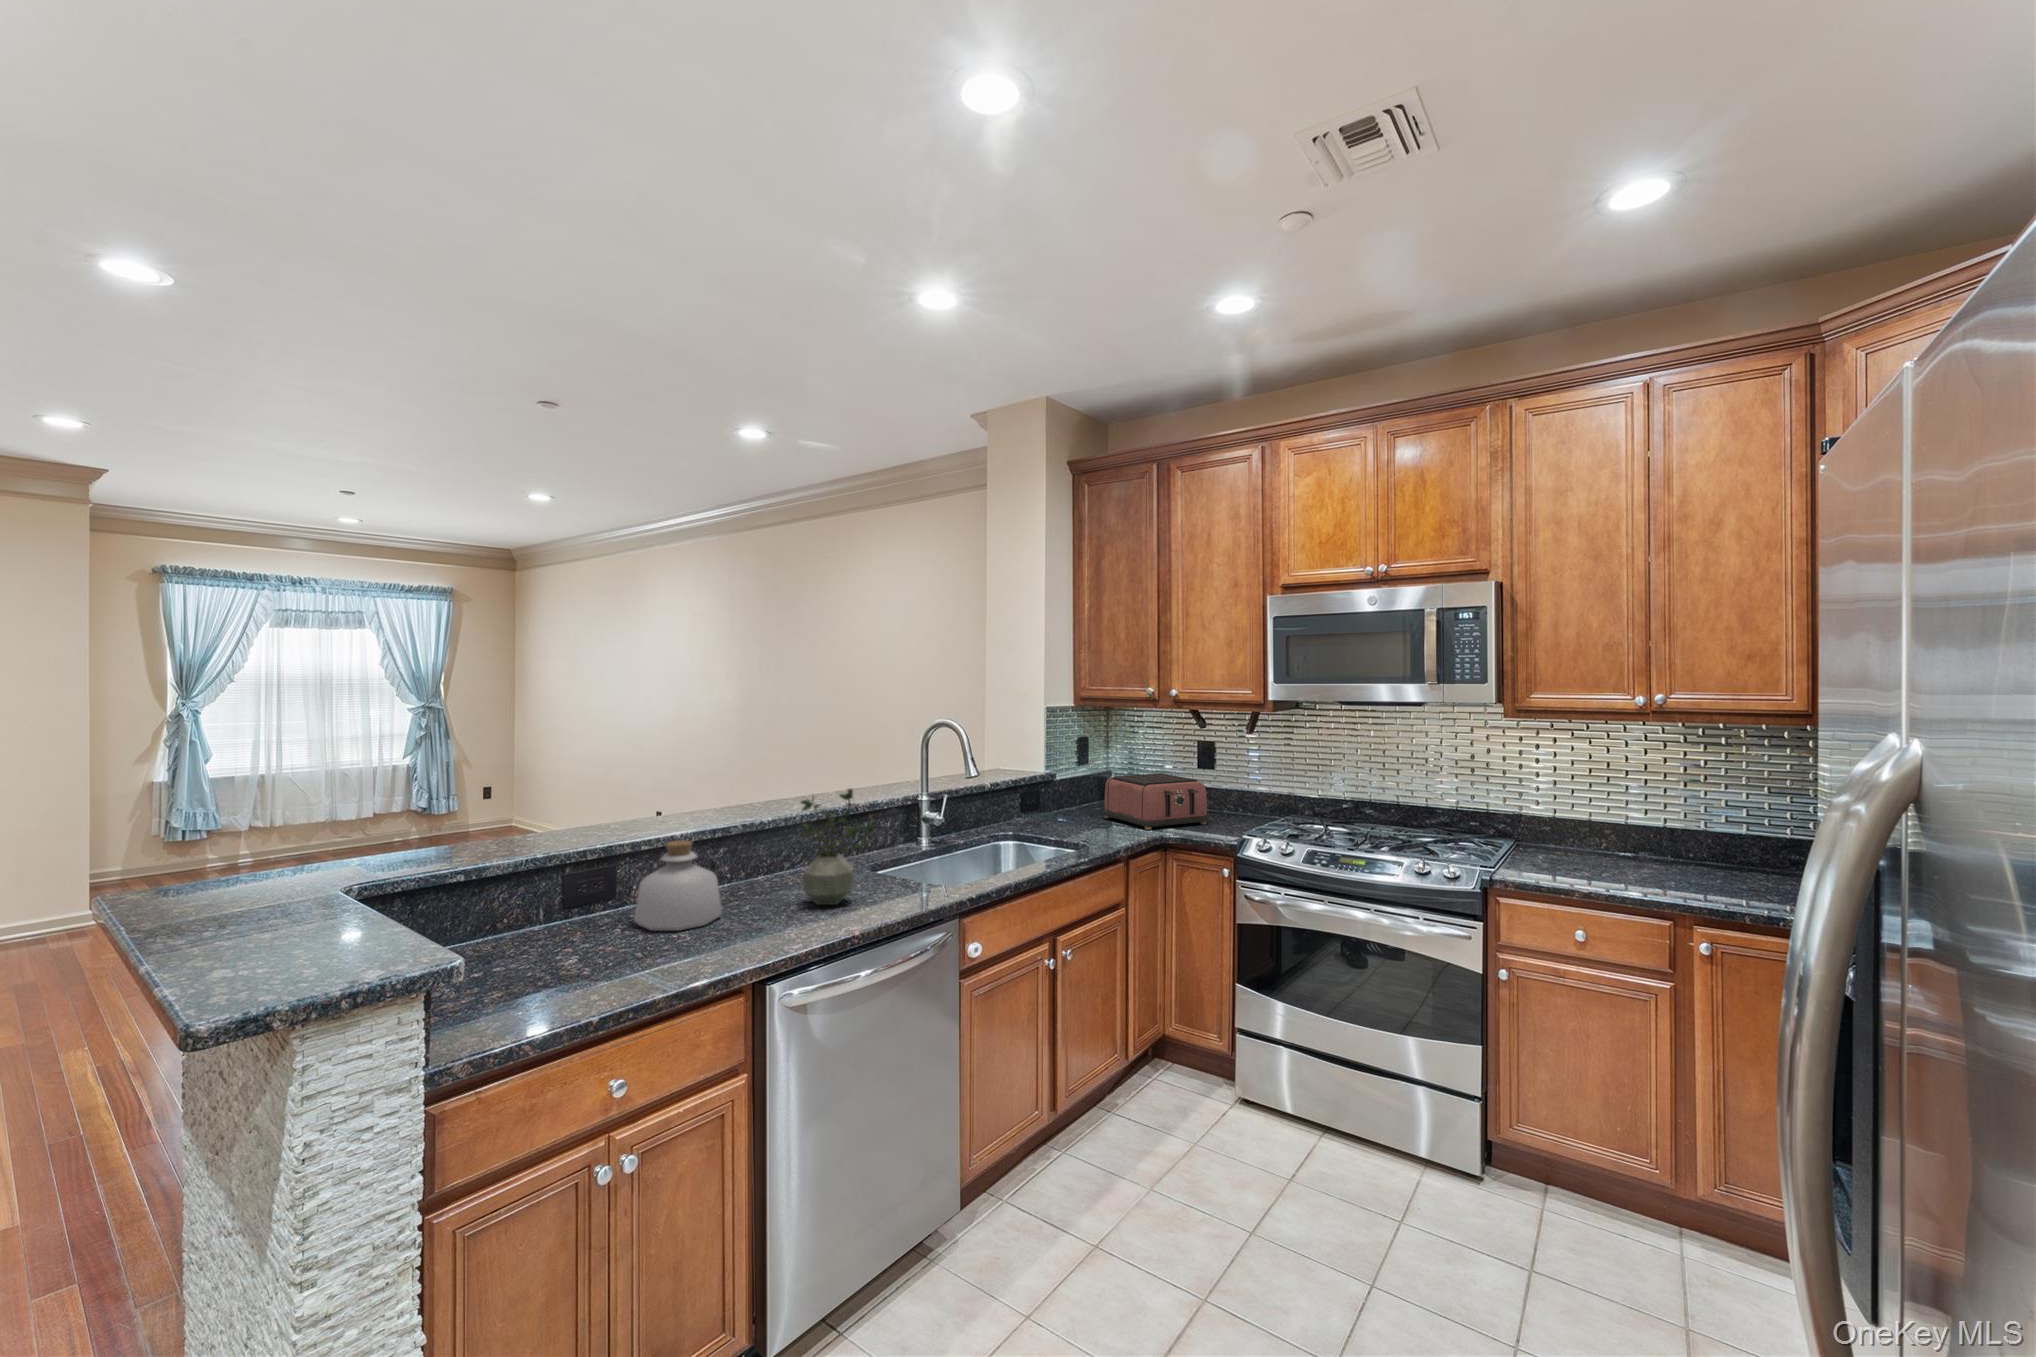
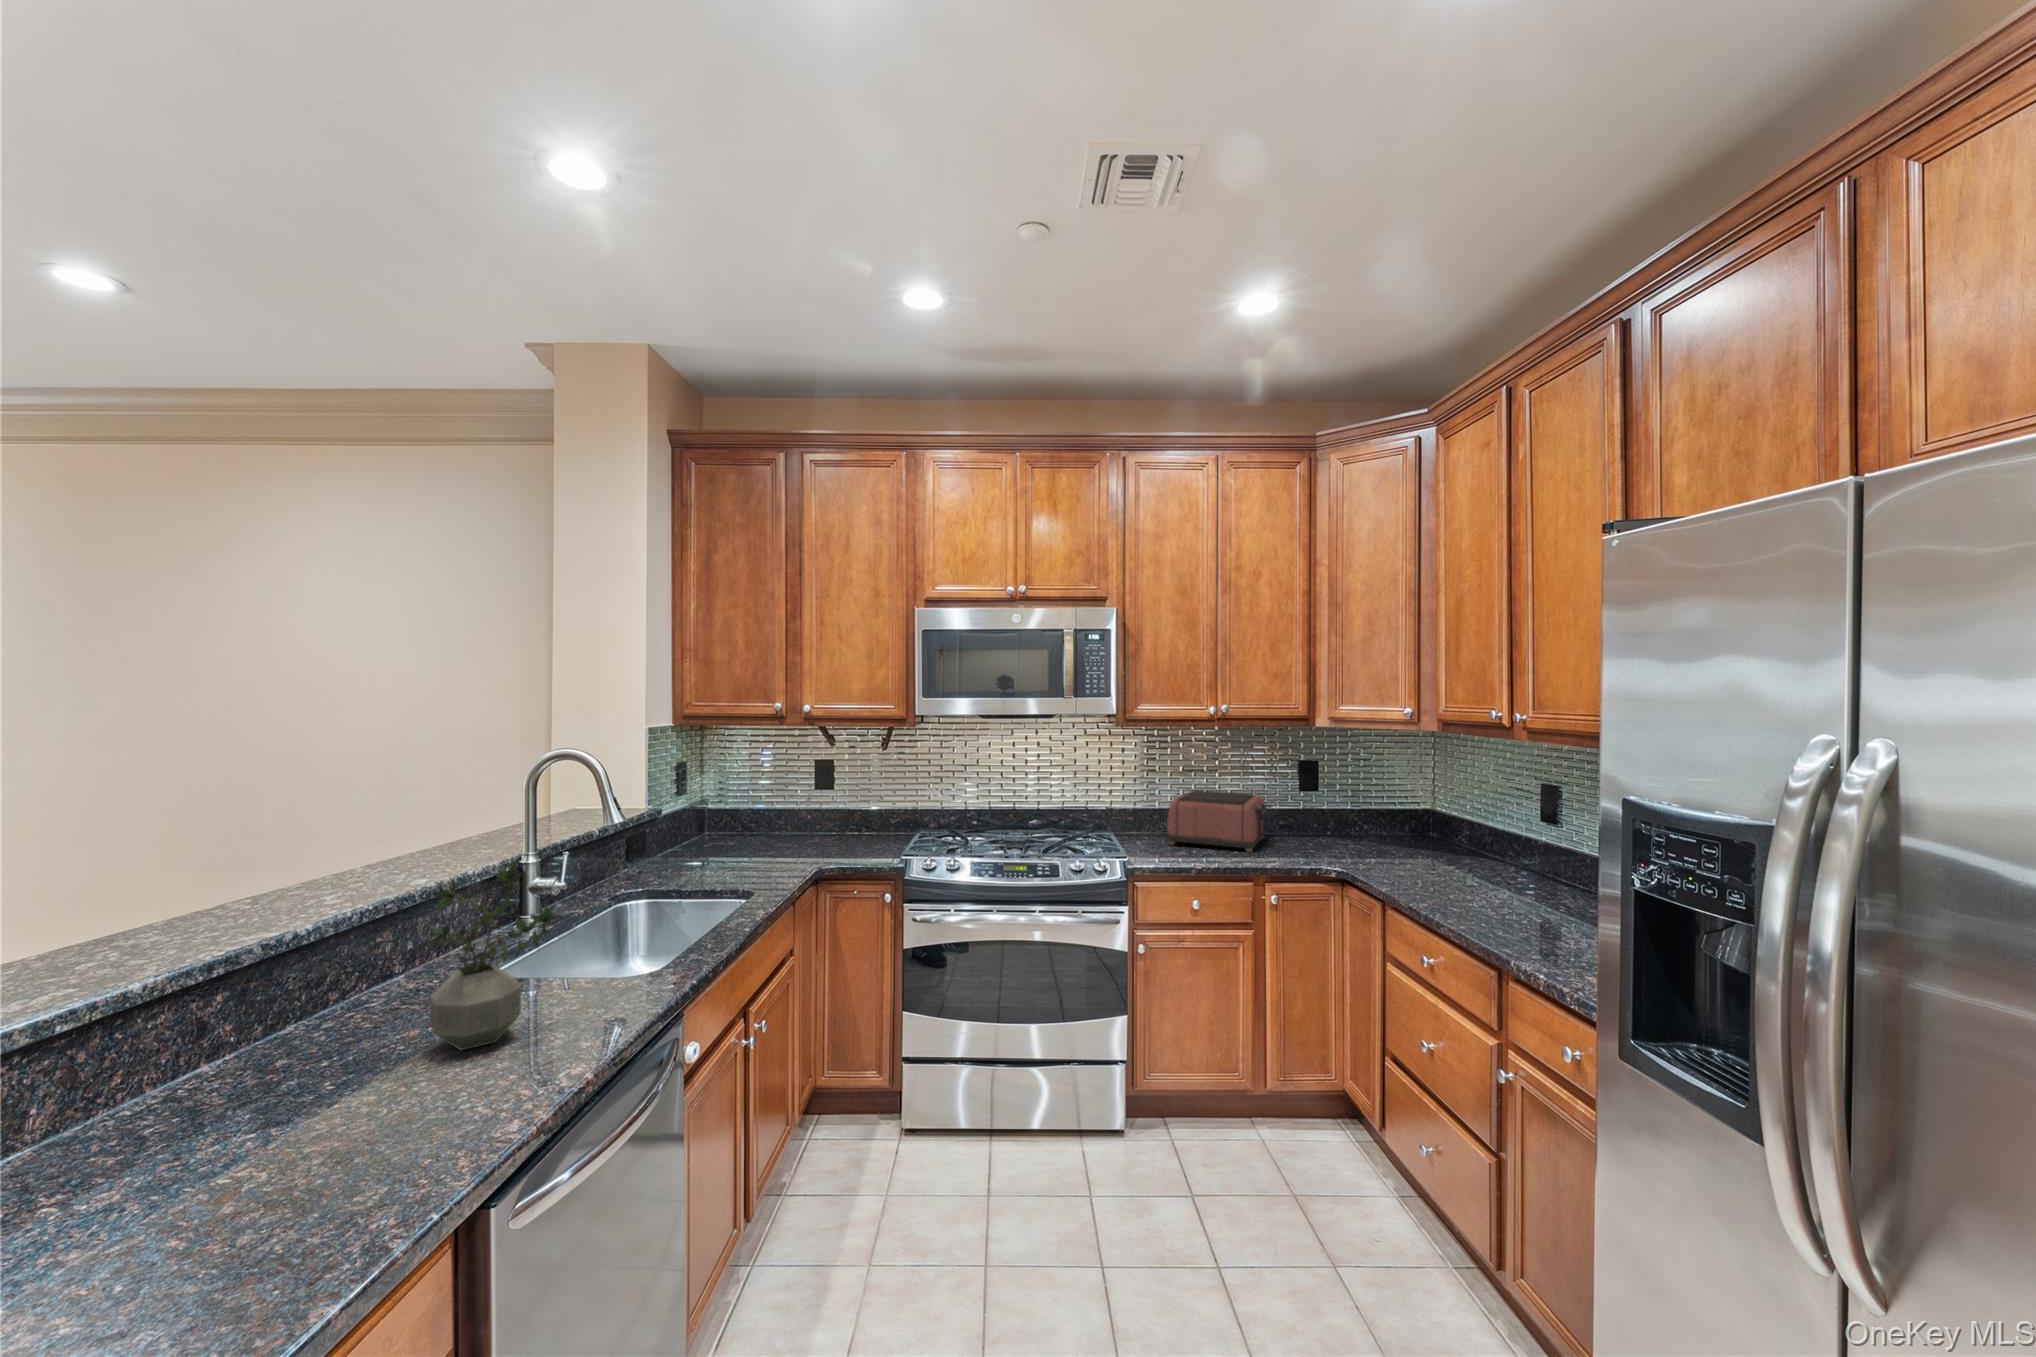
toaster: present [1103,773,1209,830] -> present [1167,790,1273,852]
bottle: present [634,840,722,931] -> none [76,998,288,1190]

